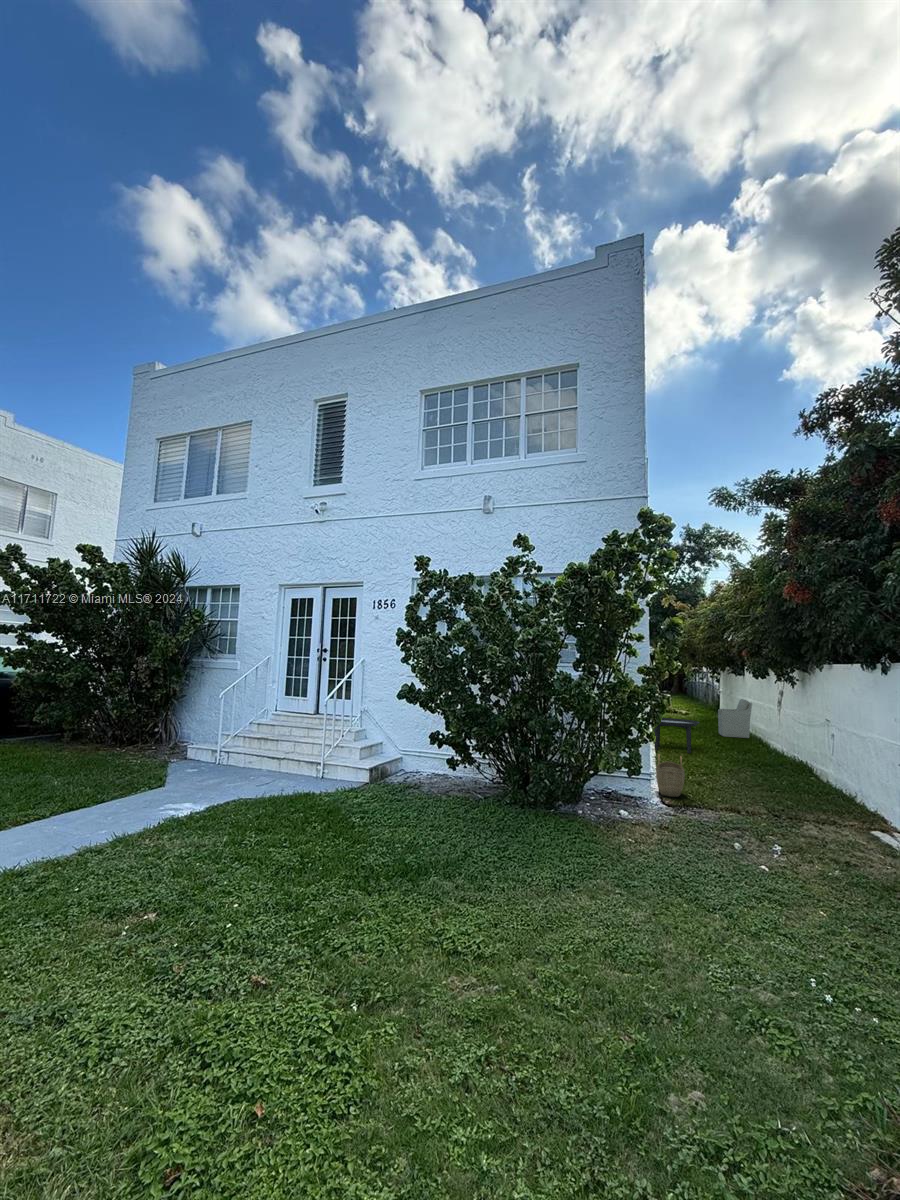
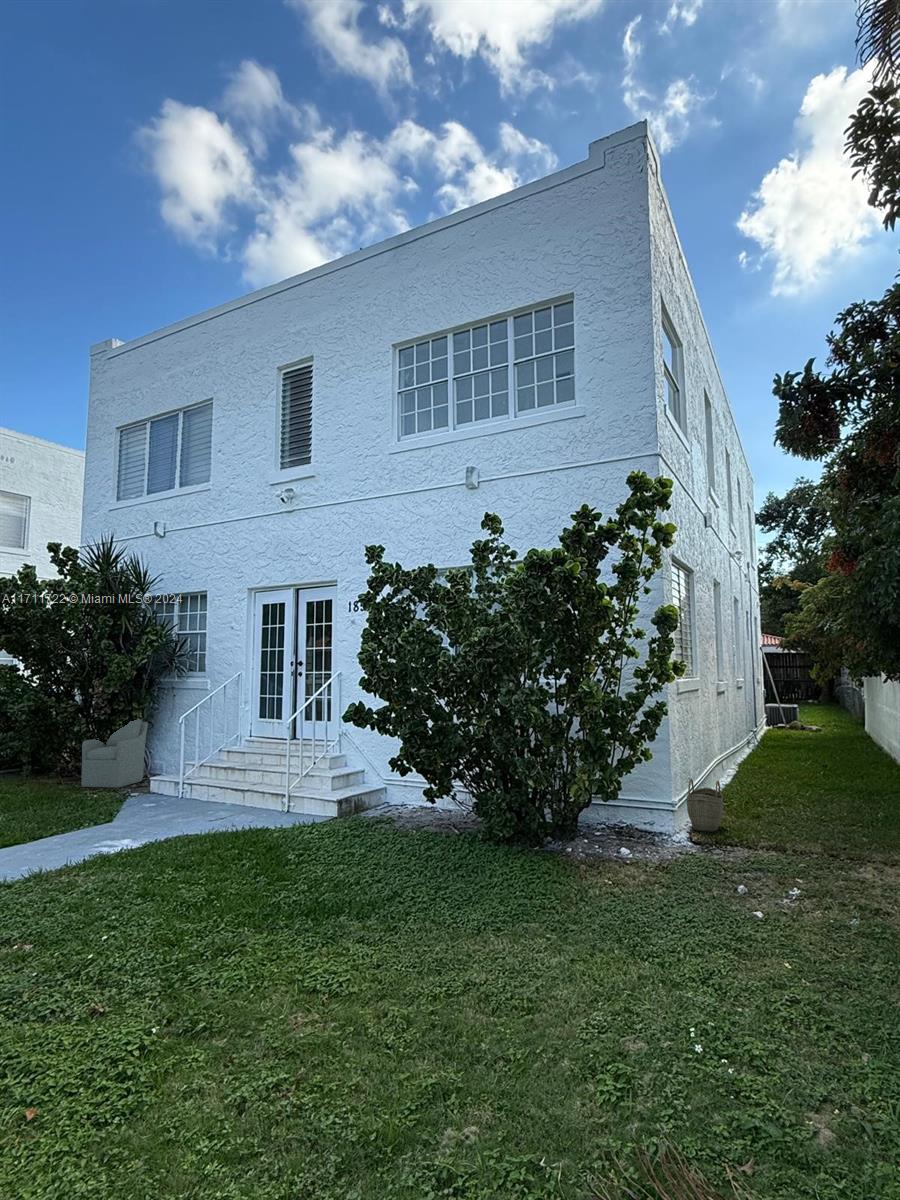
chair: present [718,699,752,738] -> present [81,719,148,788]
round table: present [654,718,700,753] -> none [724,734,793,779]

